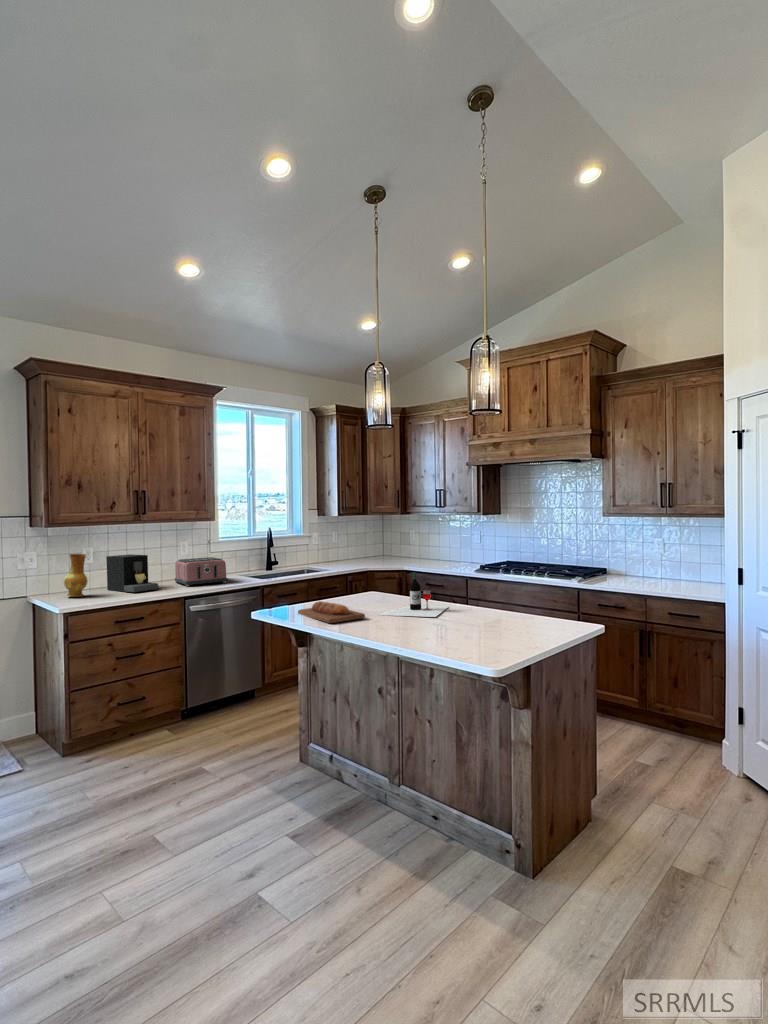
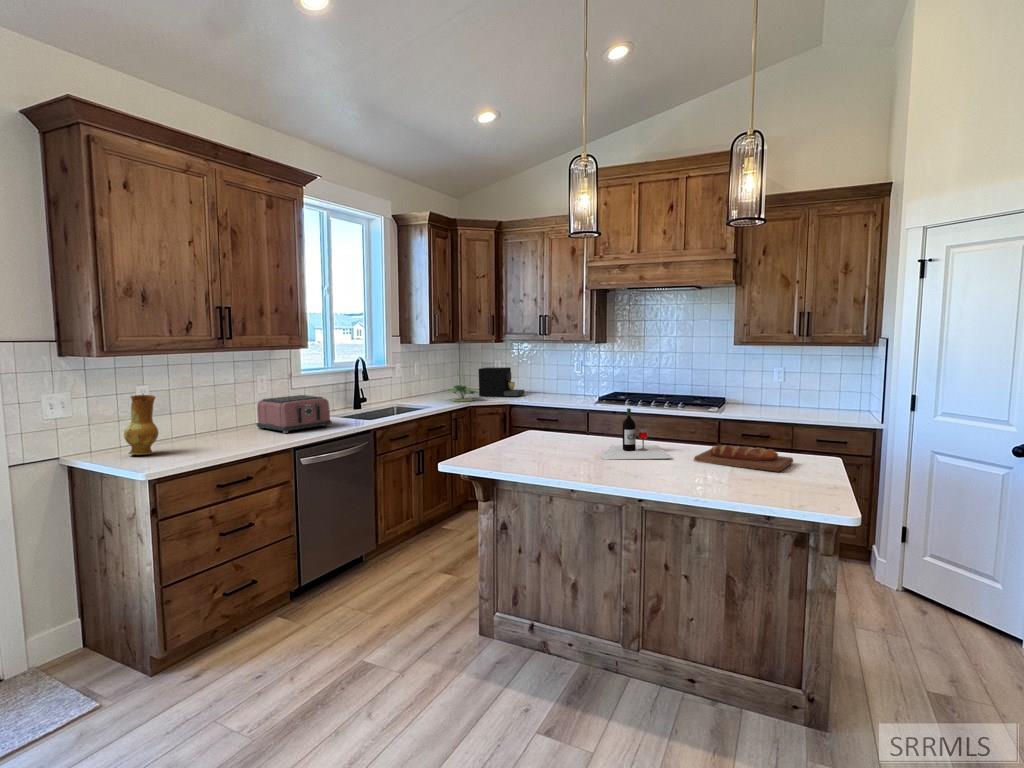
potted plant: none [348,533,380,567] -> present [446,377,478,402]
coffee maker: present [106,554,158,592] -> present [479,367,524,397]
bread loaf: present [298,601,365,623] -> present [694,445,793,472]

